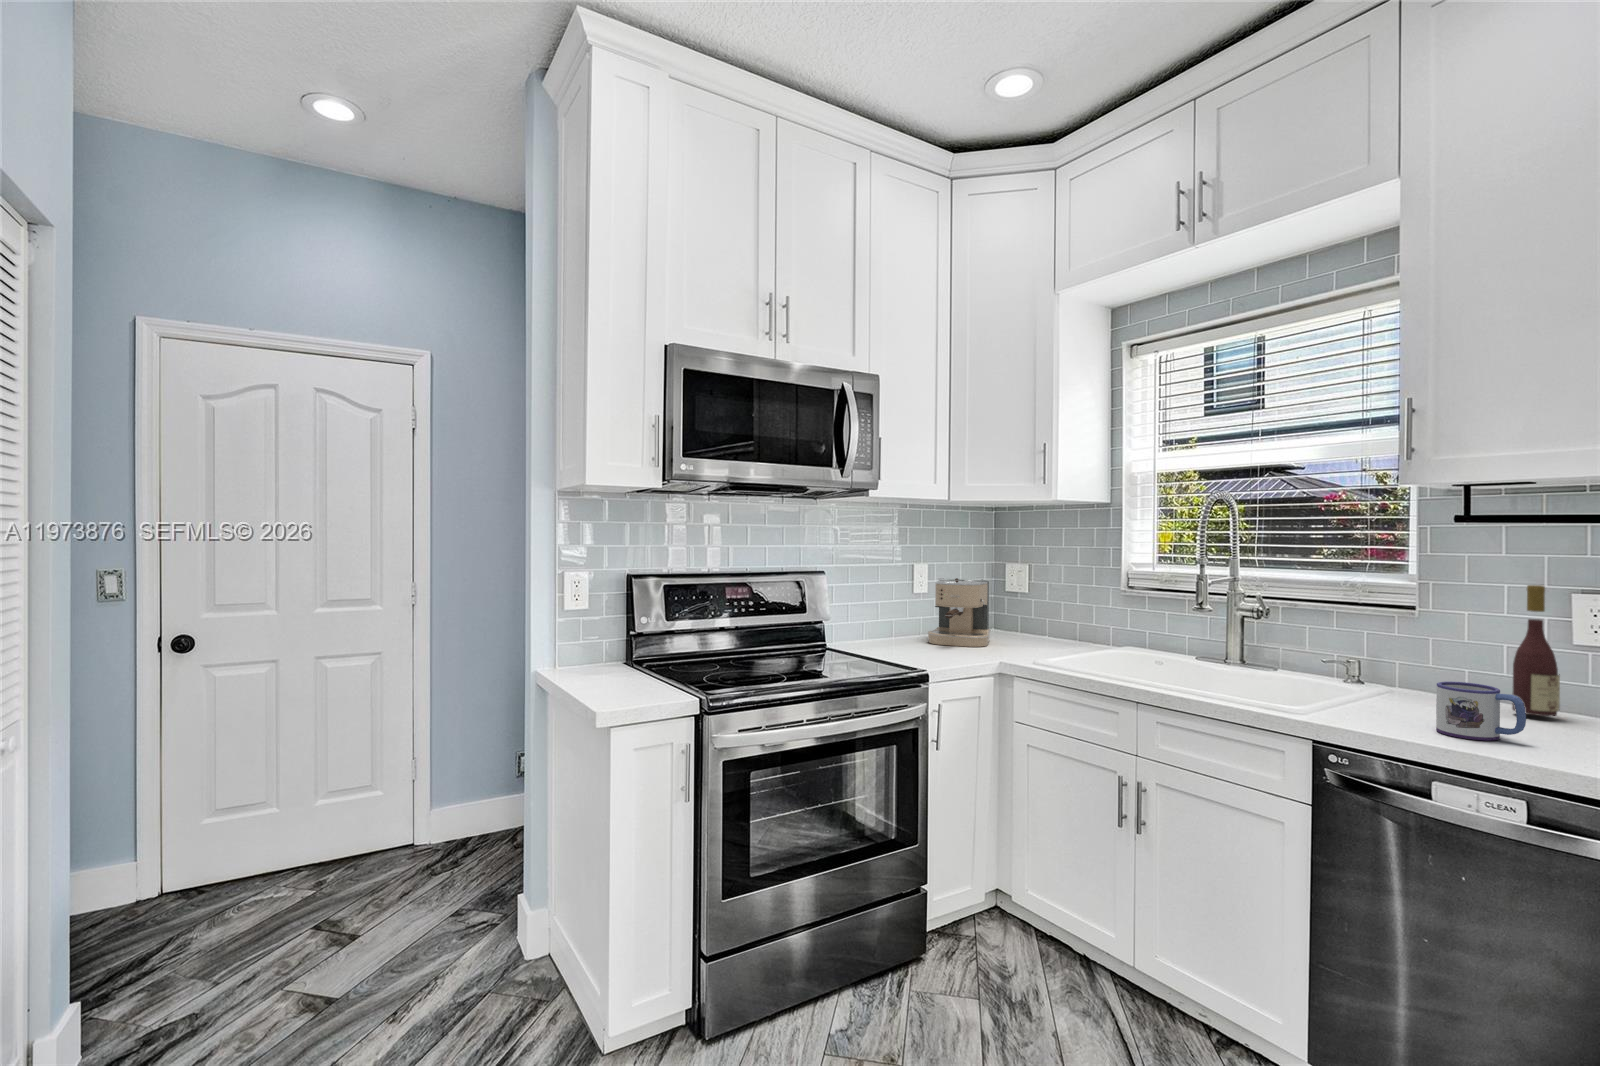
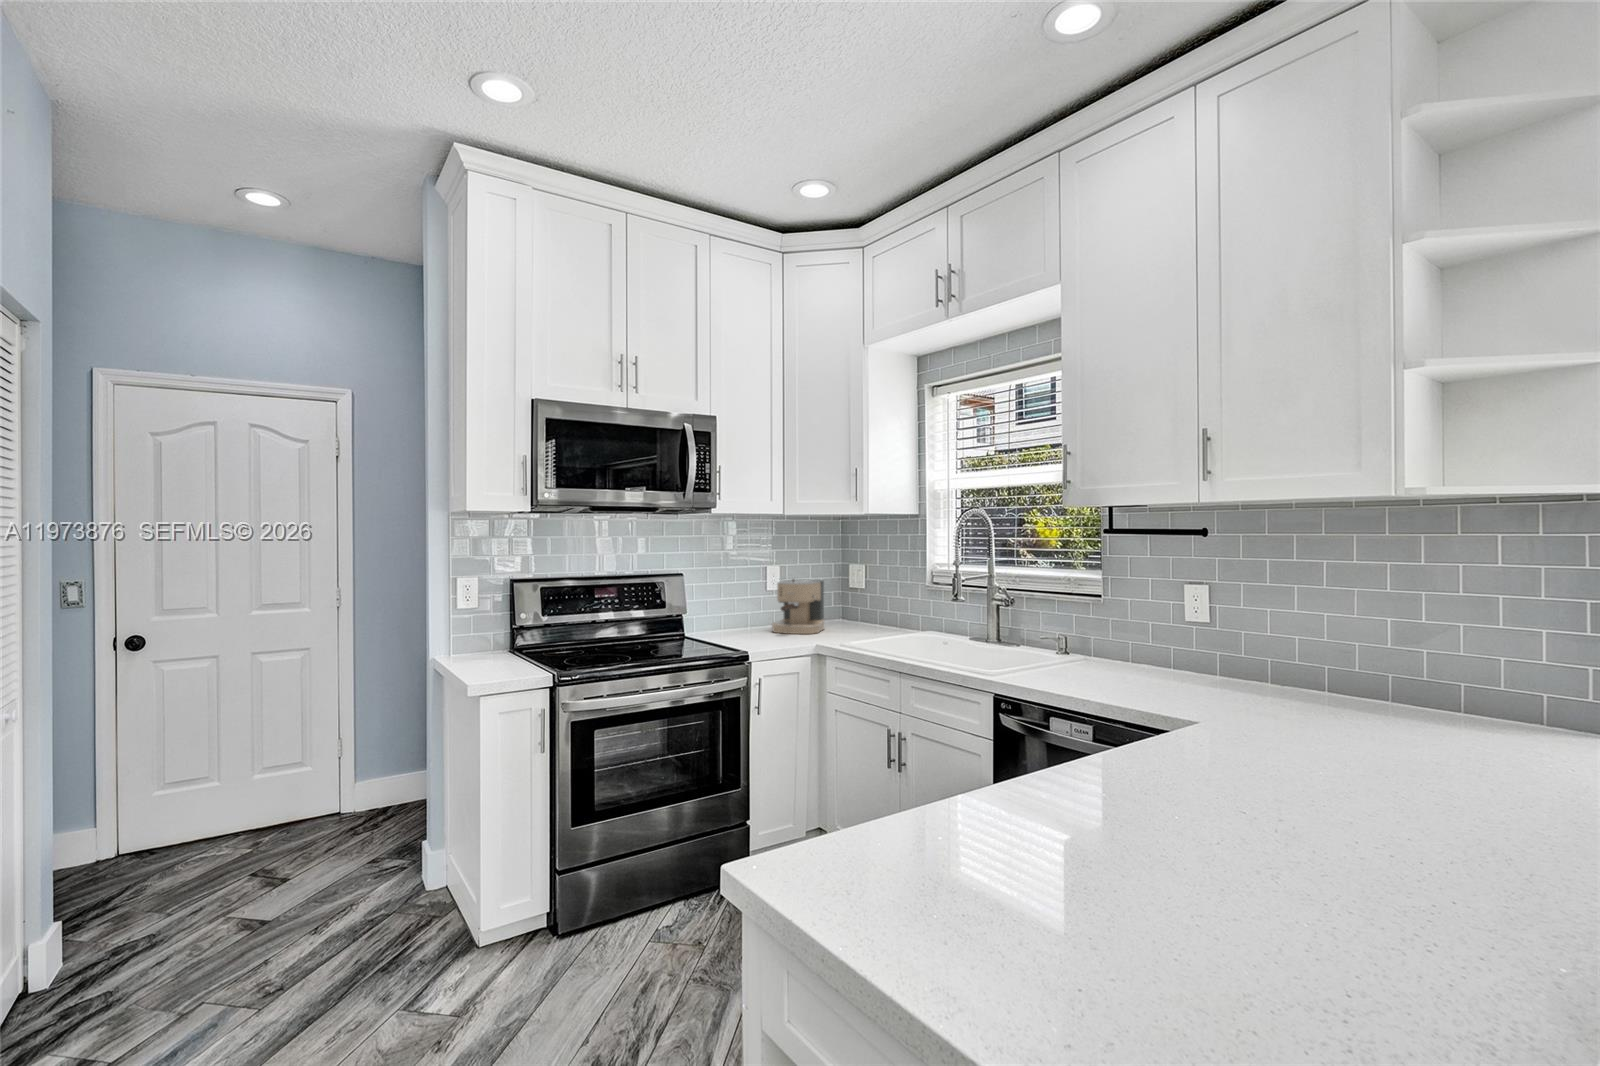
wine bottle: present [1512,585,1560,716] -> none [1141,578,1170,675]
mug: present [1436,682,1526,740] -> none [1069,648,1116,687]

